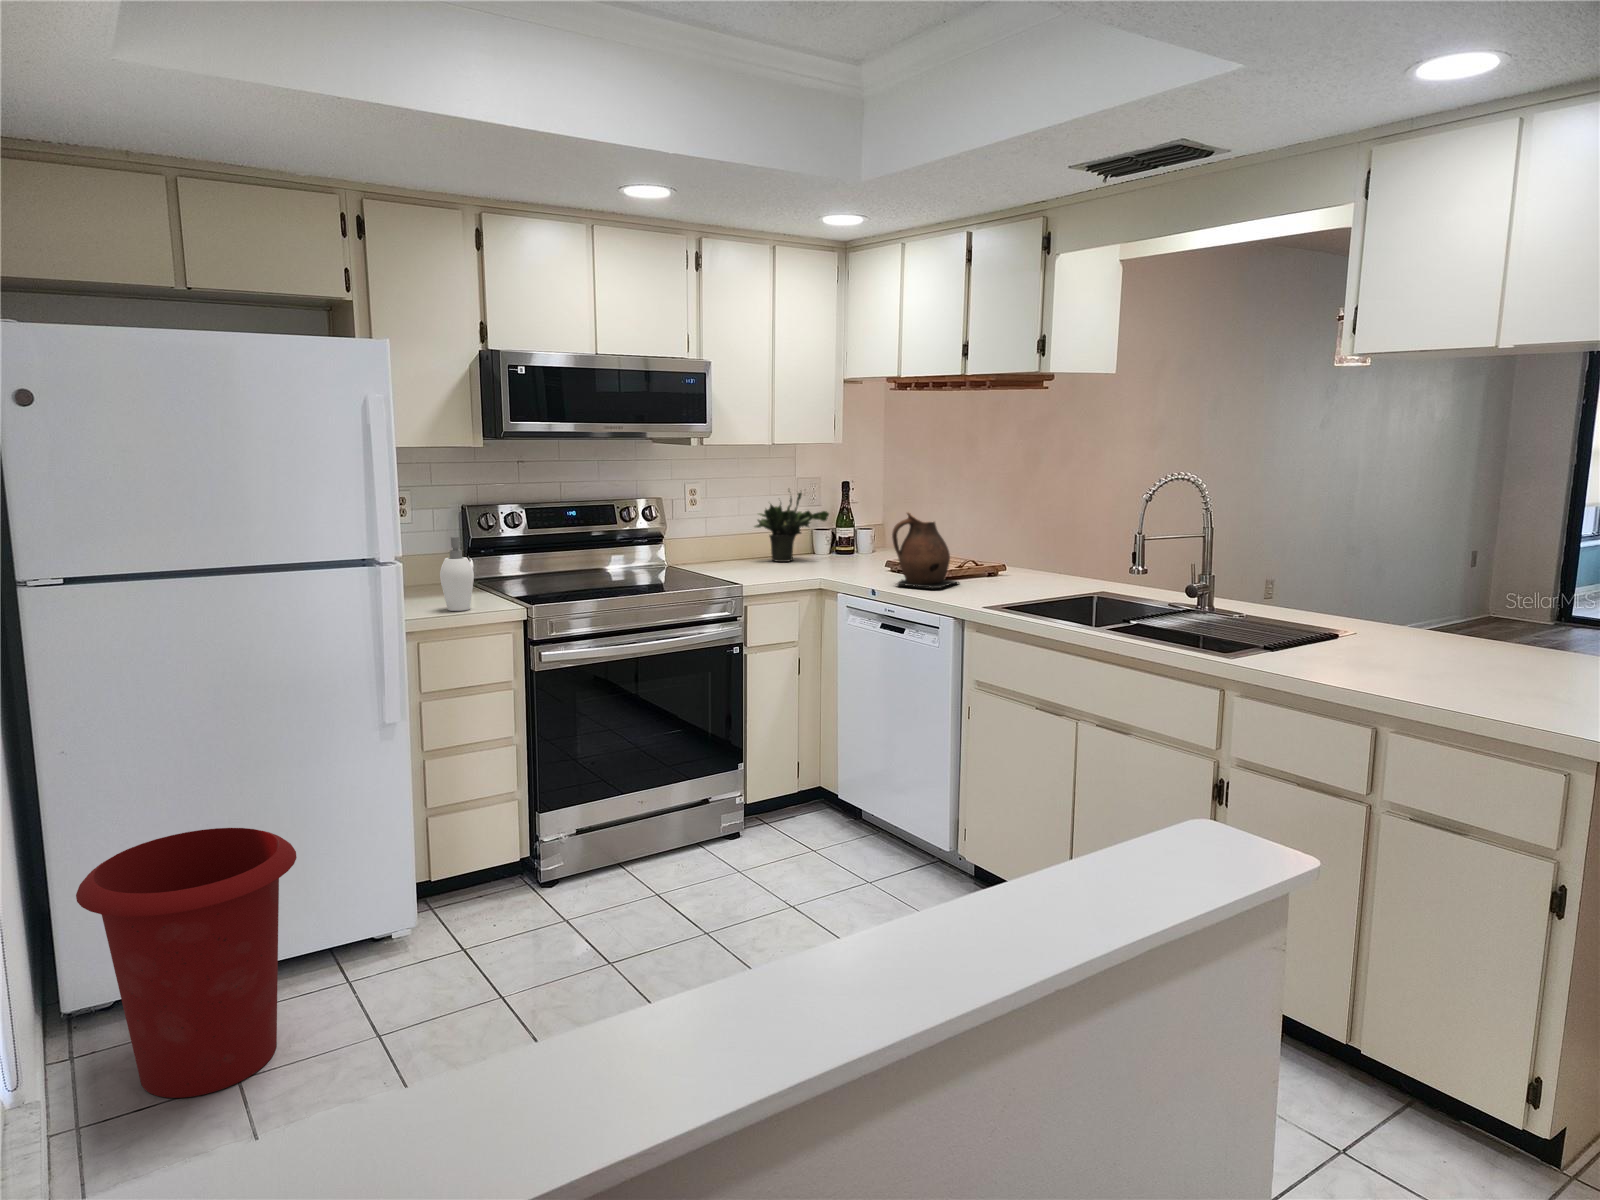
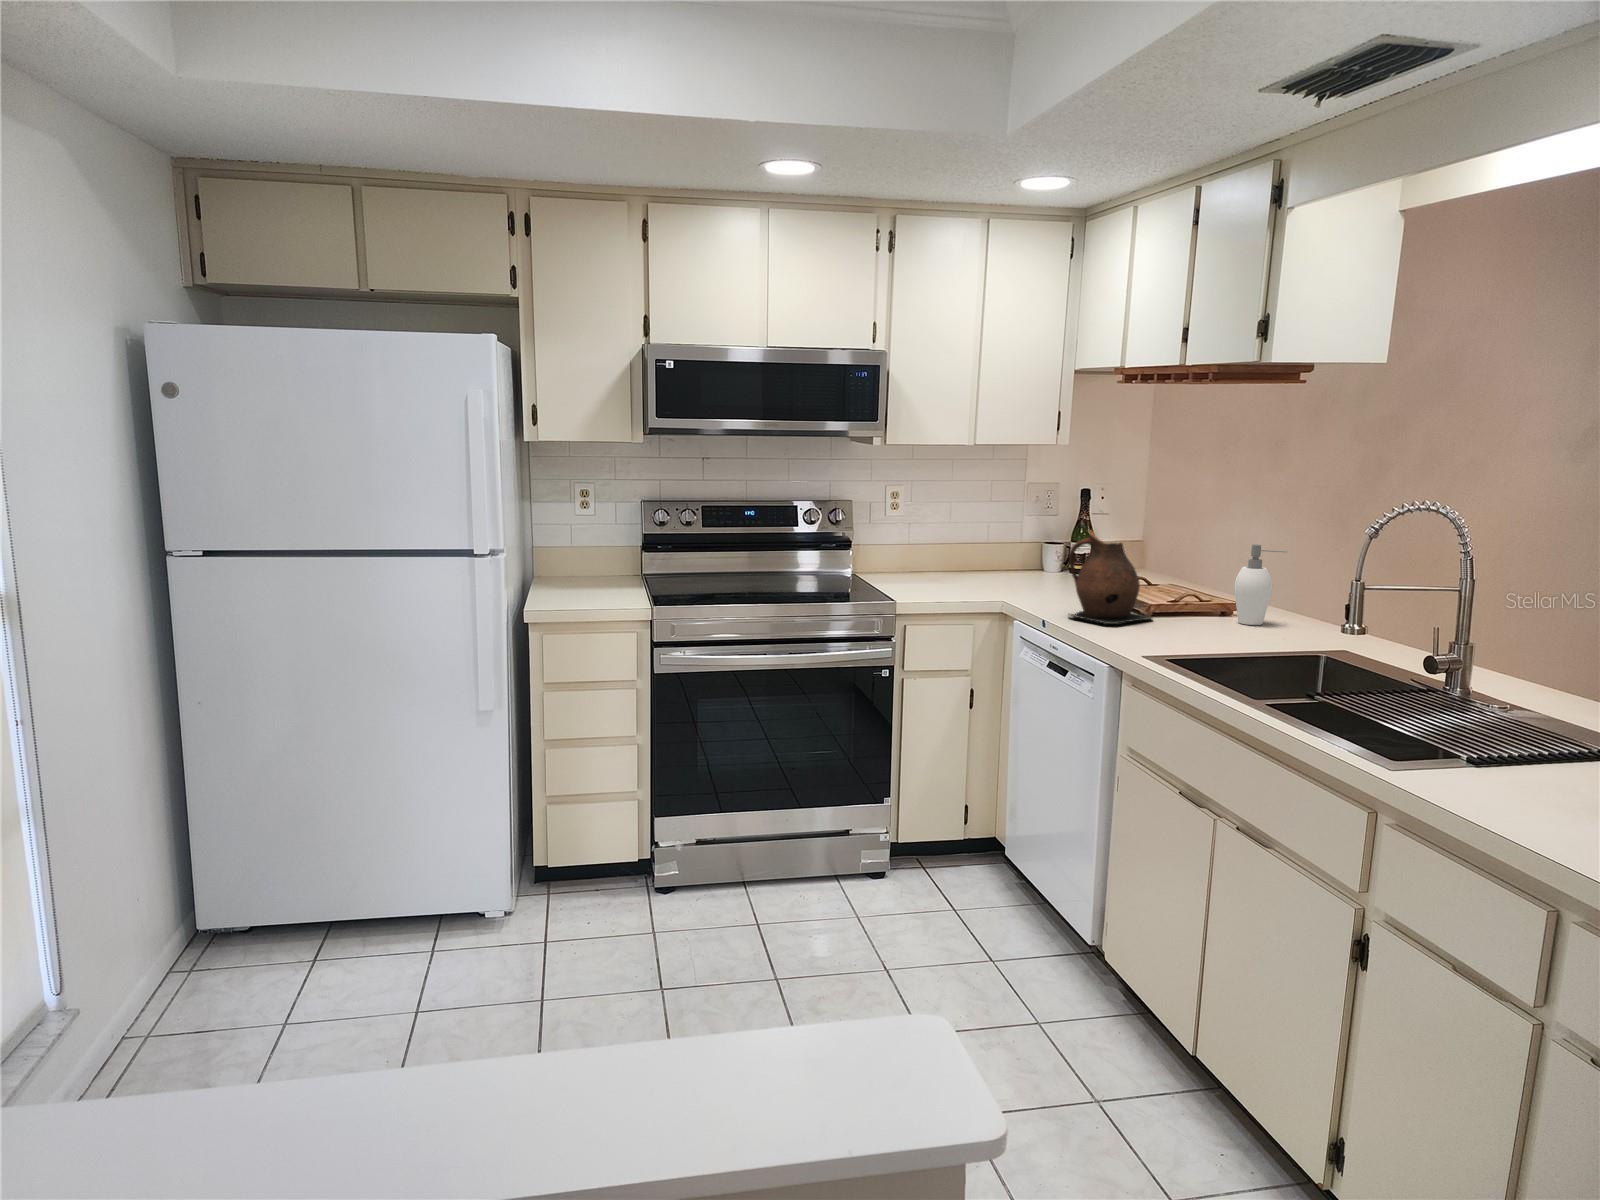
potted plant: present [754,493,829,562] -> none [955,494,1048,578]
soap dispenser: present [440,536,474,611] -> present [1234,544,1286,625]
waste bin: present [76,828,297,1098] -> none [170,792,363,1032]

